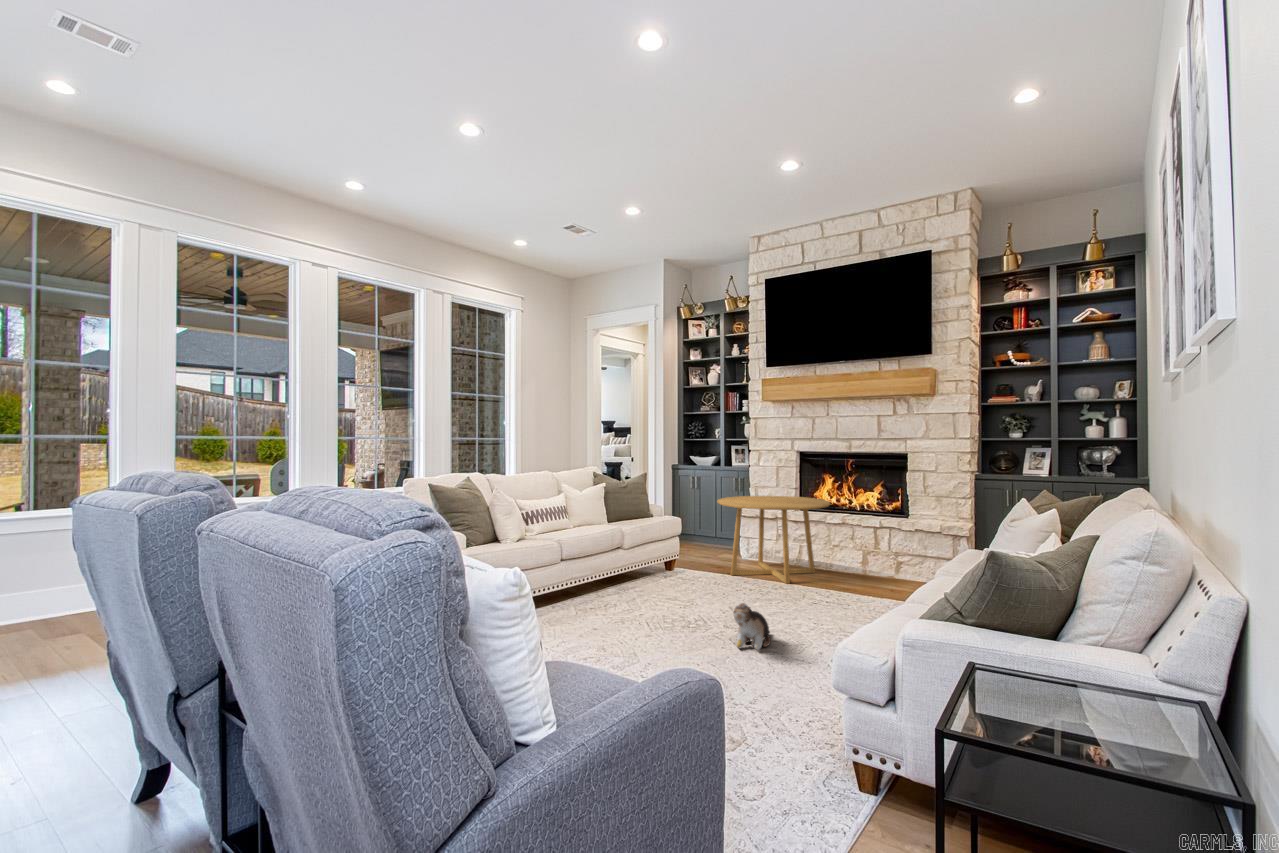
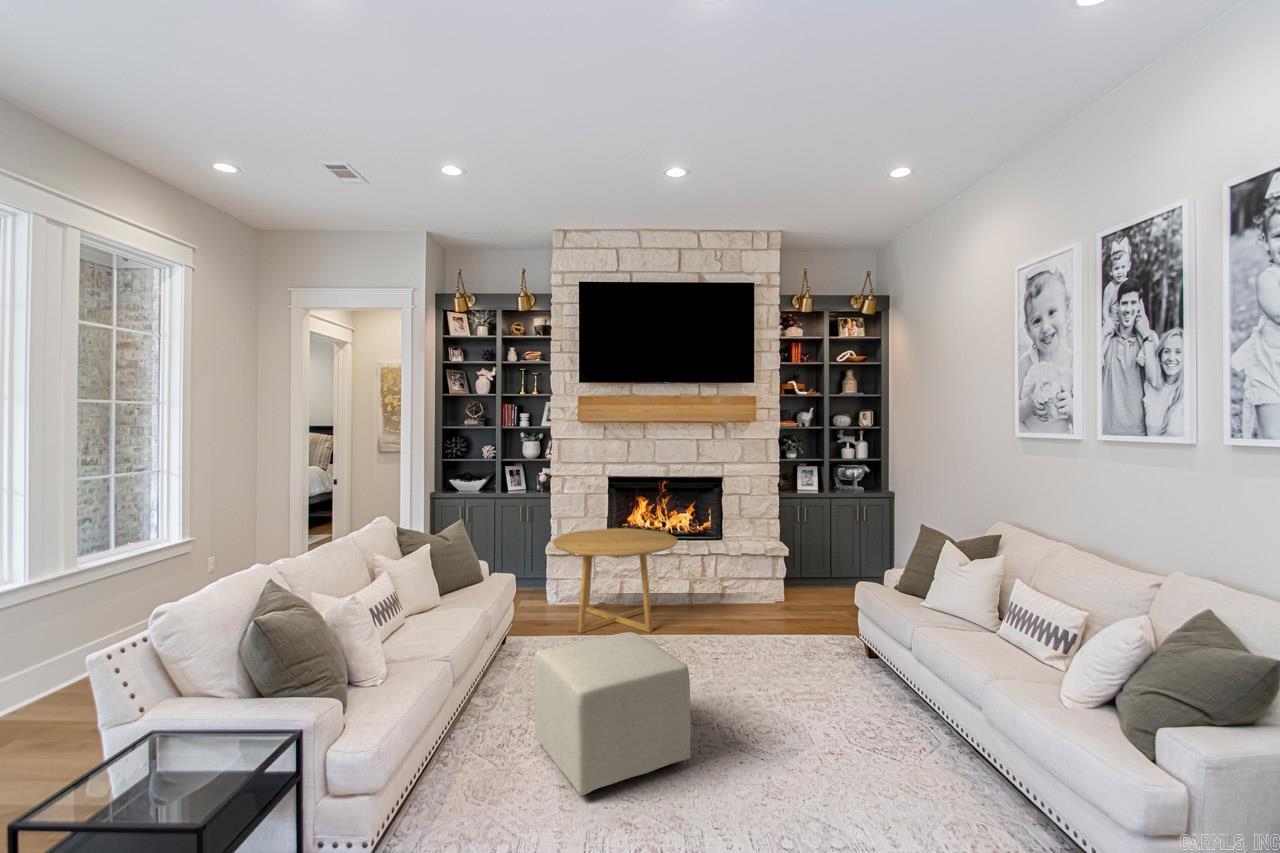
ottoman: none [584,546,685,639] -> present [535,632,691,796]
plush toy: present [733,603,771,650] -> none [743,694,784,748]

